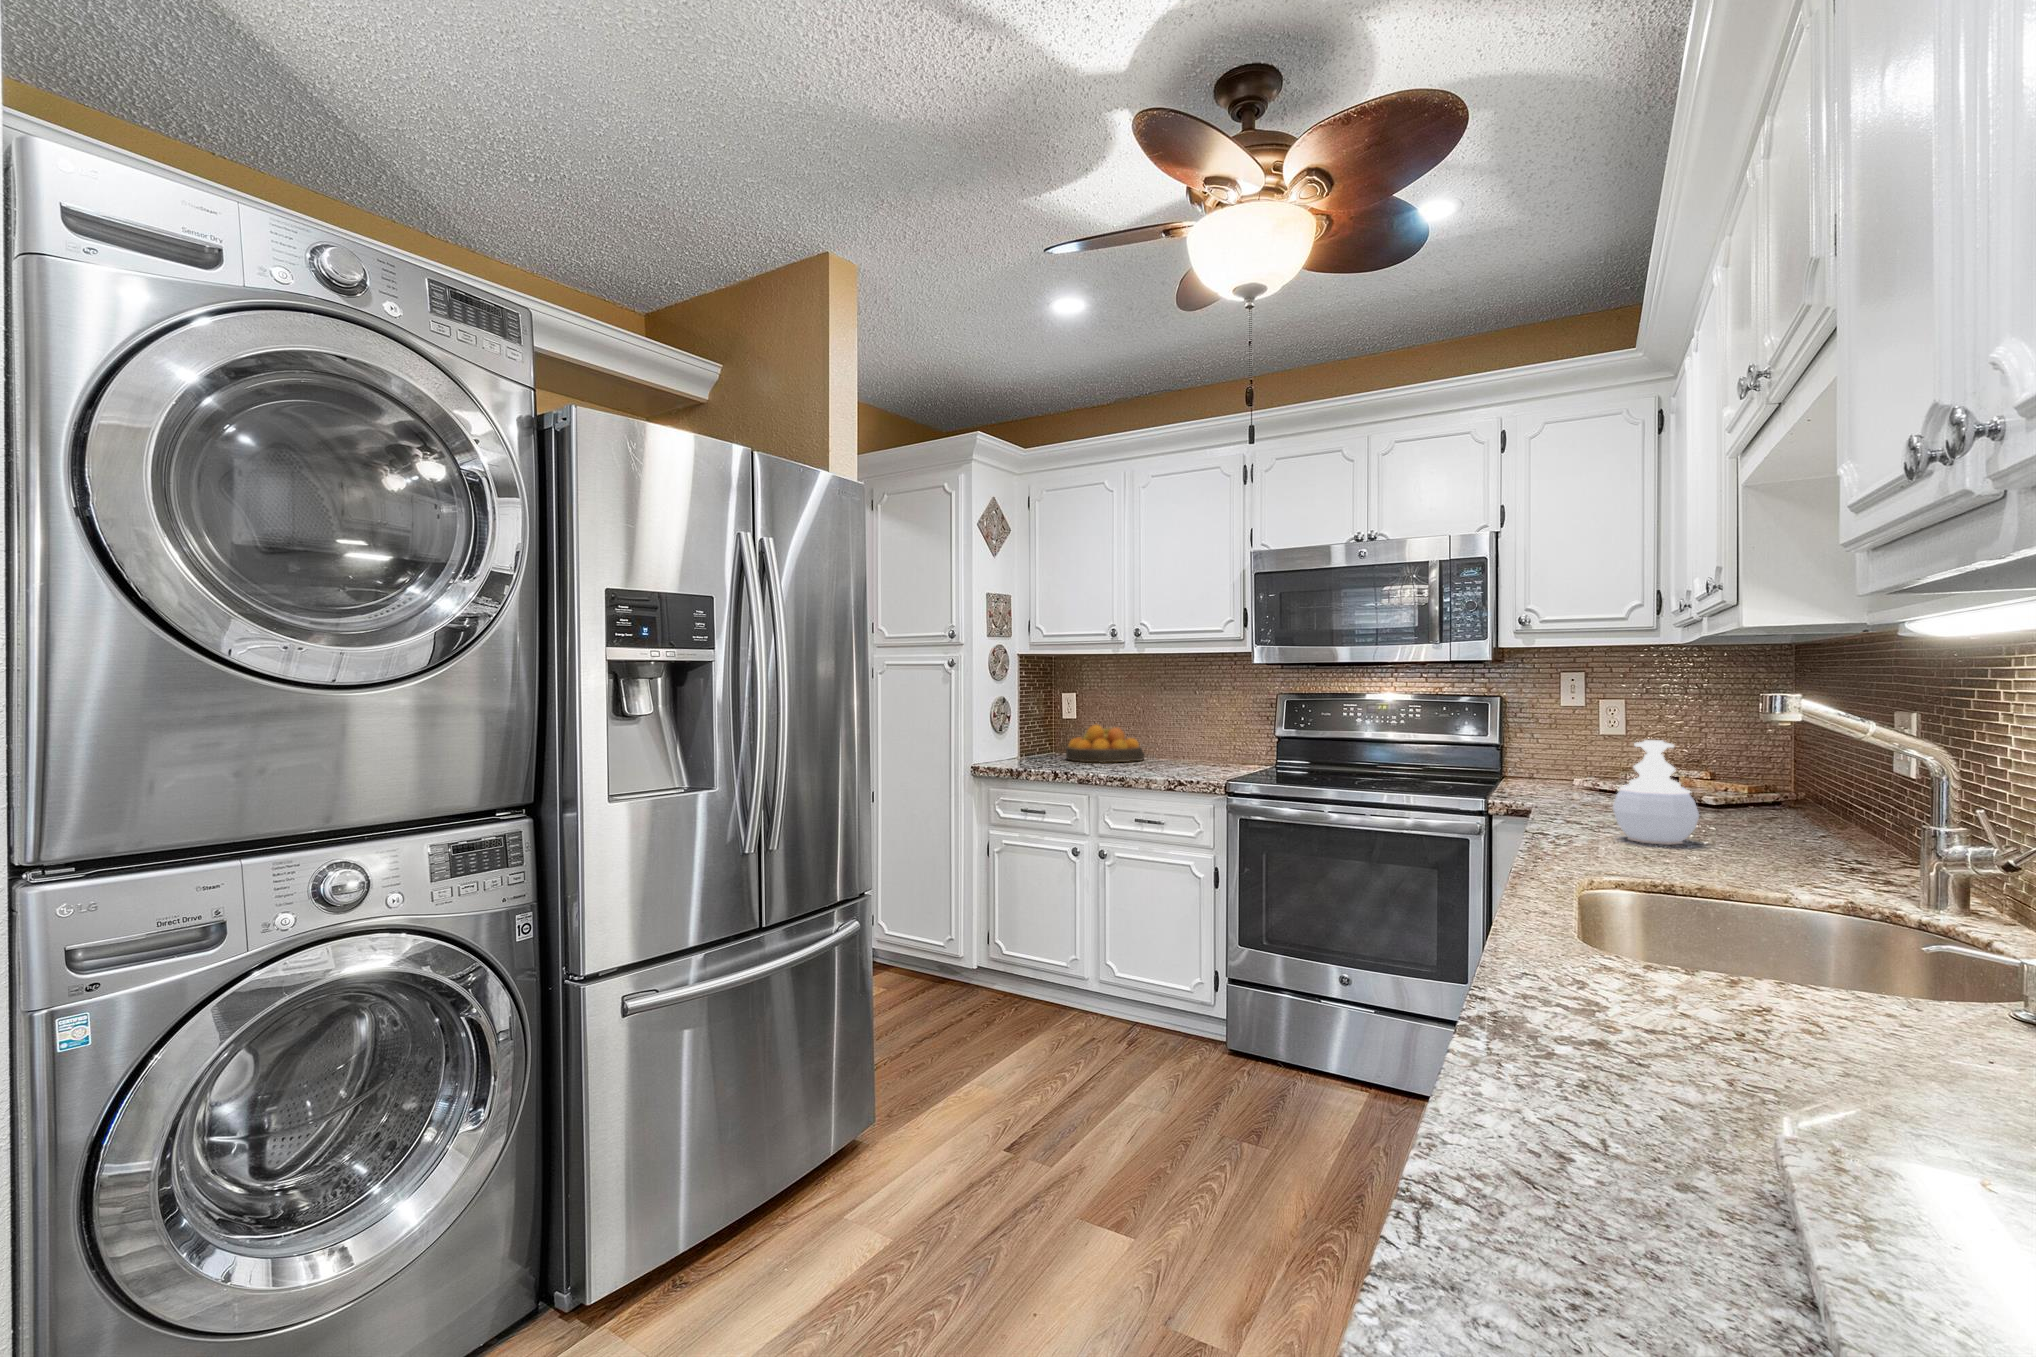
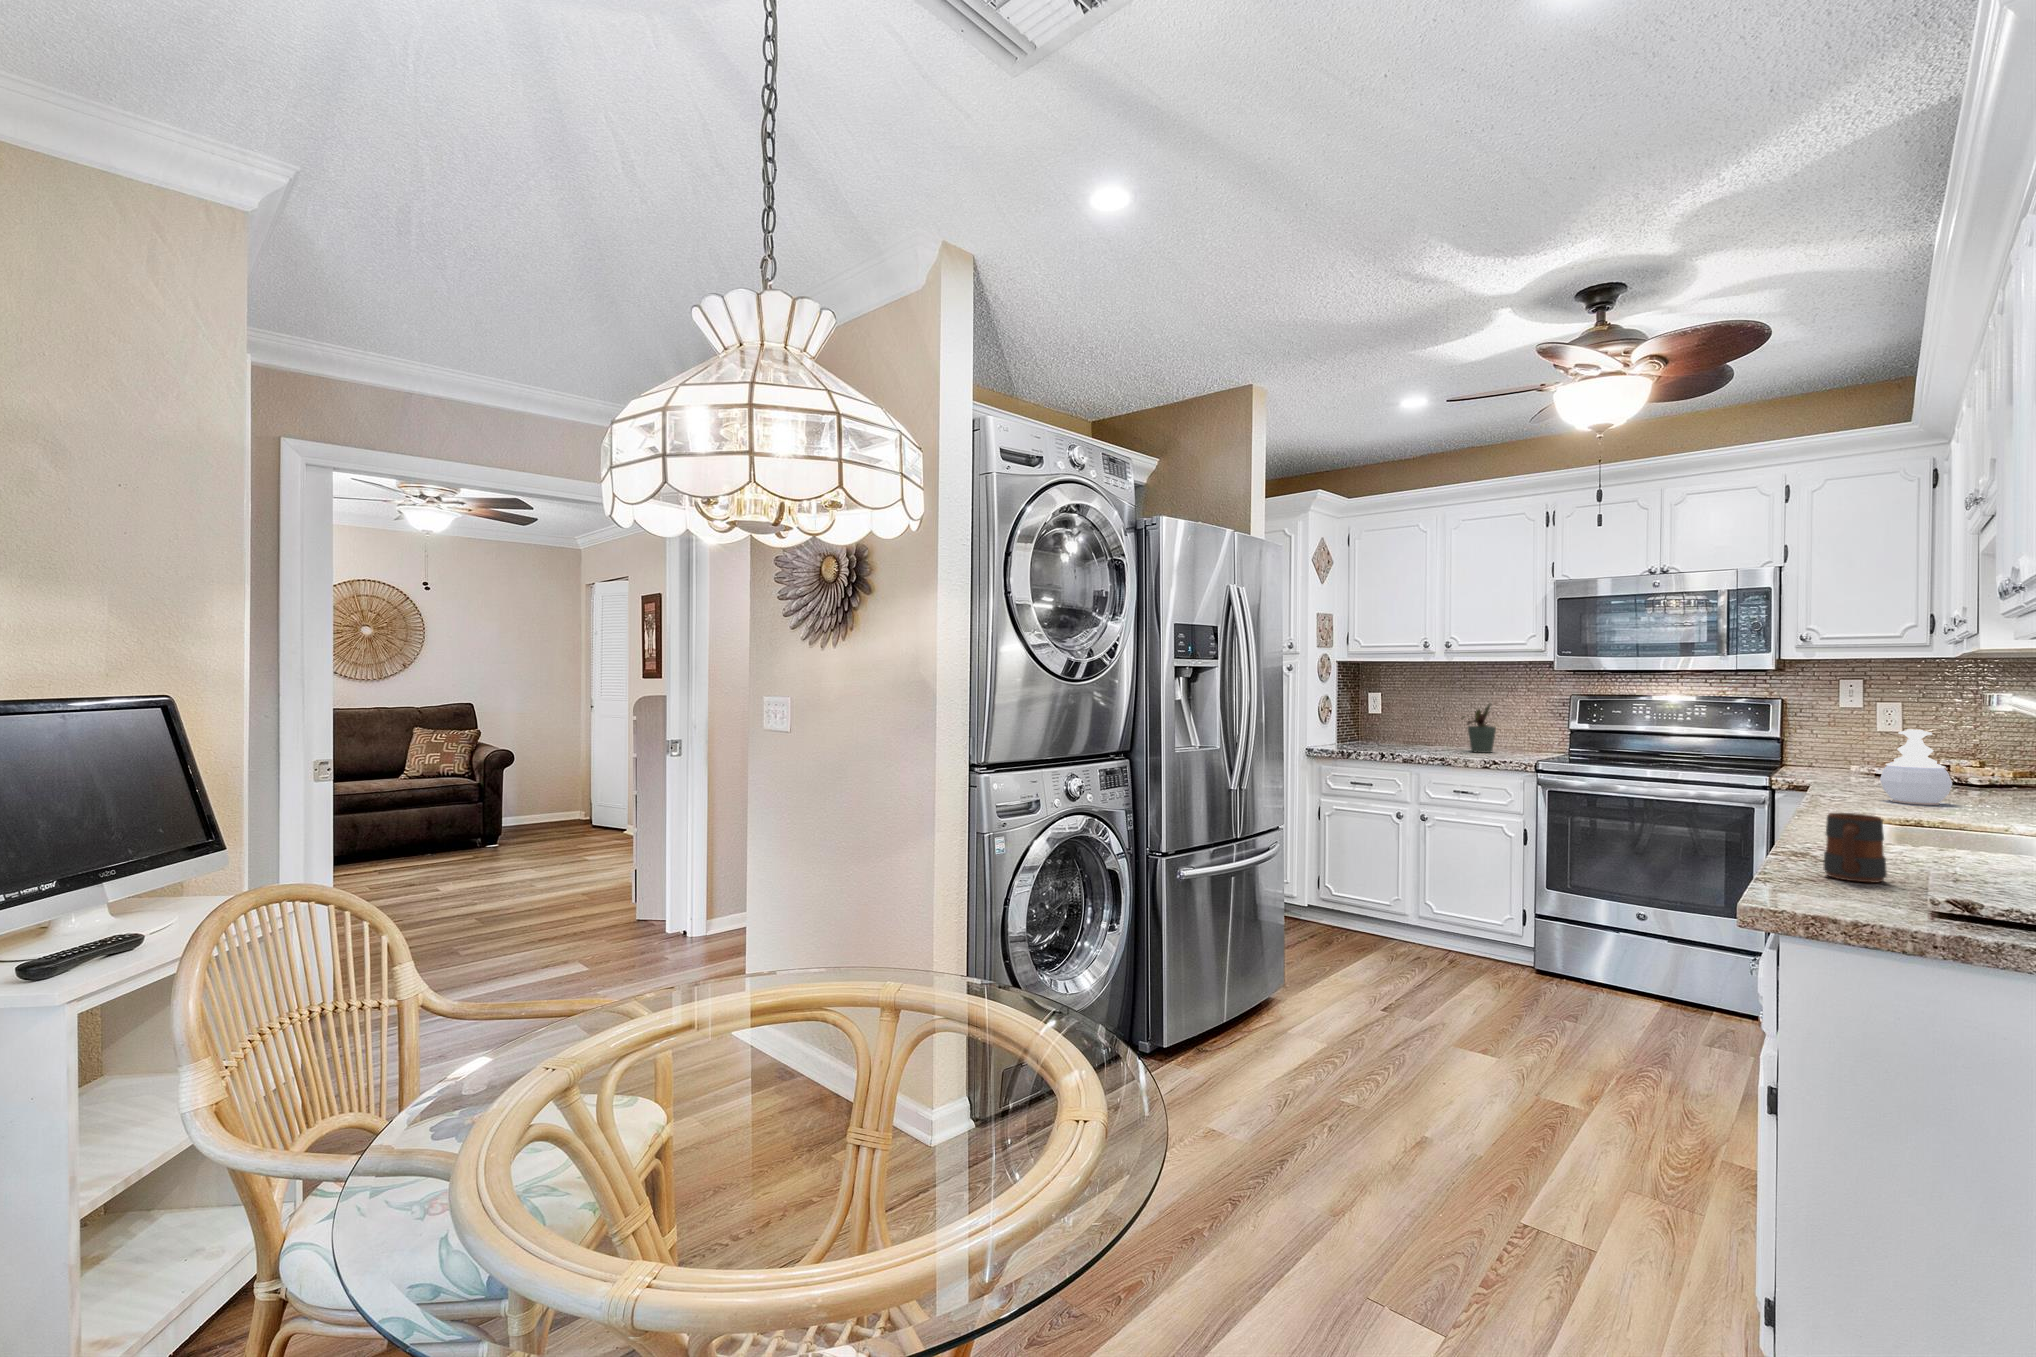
potted plant: none [1156,705,1204,767] -> present [1462,704,1496,753]
fruit bowl: present [1066,725,1144,762] -> none [1376,717,1445,749]
mug: none [1552,967,1677,1147] -> present [1823,813,1887,882]

